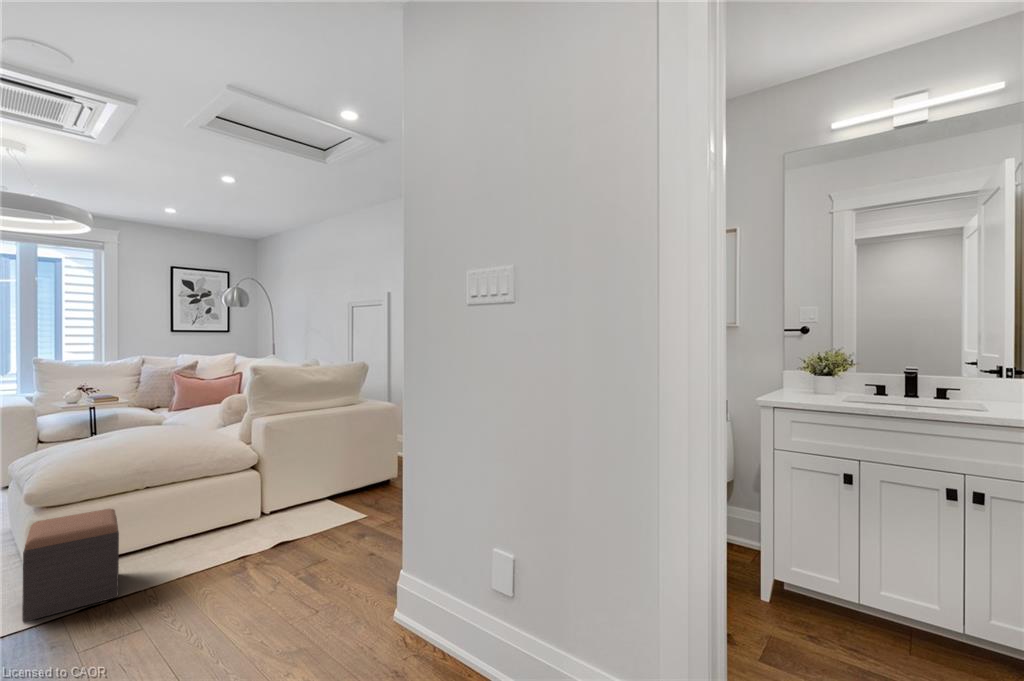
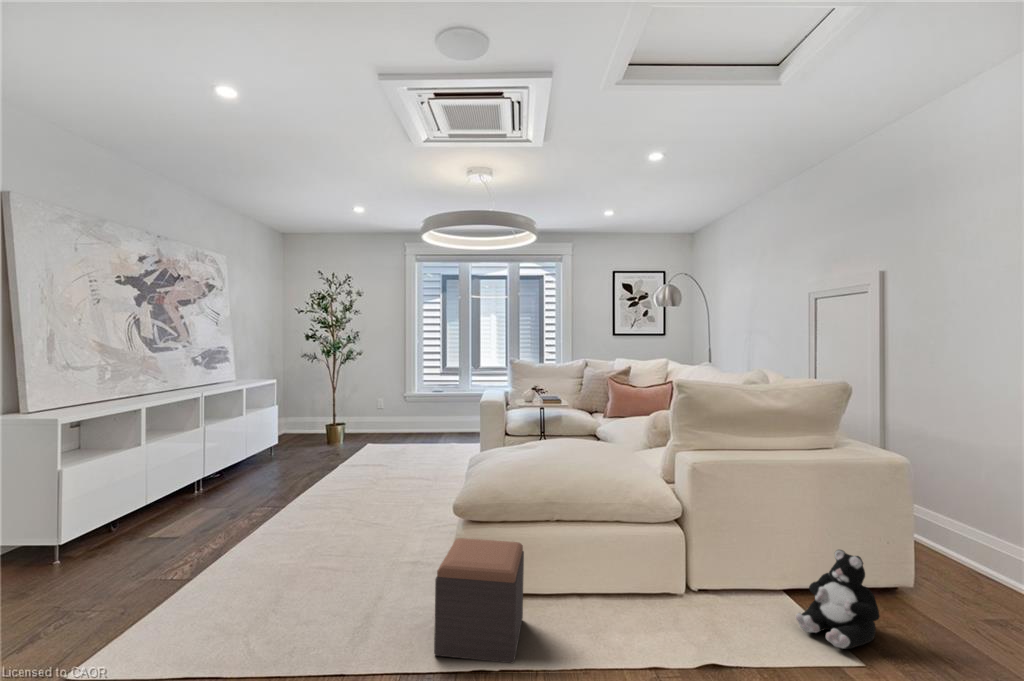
plush toy: none [334,460,378,514] -> present [796,550,879,649]

